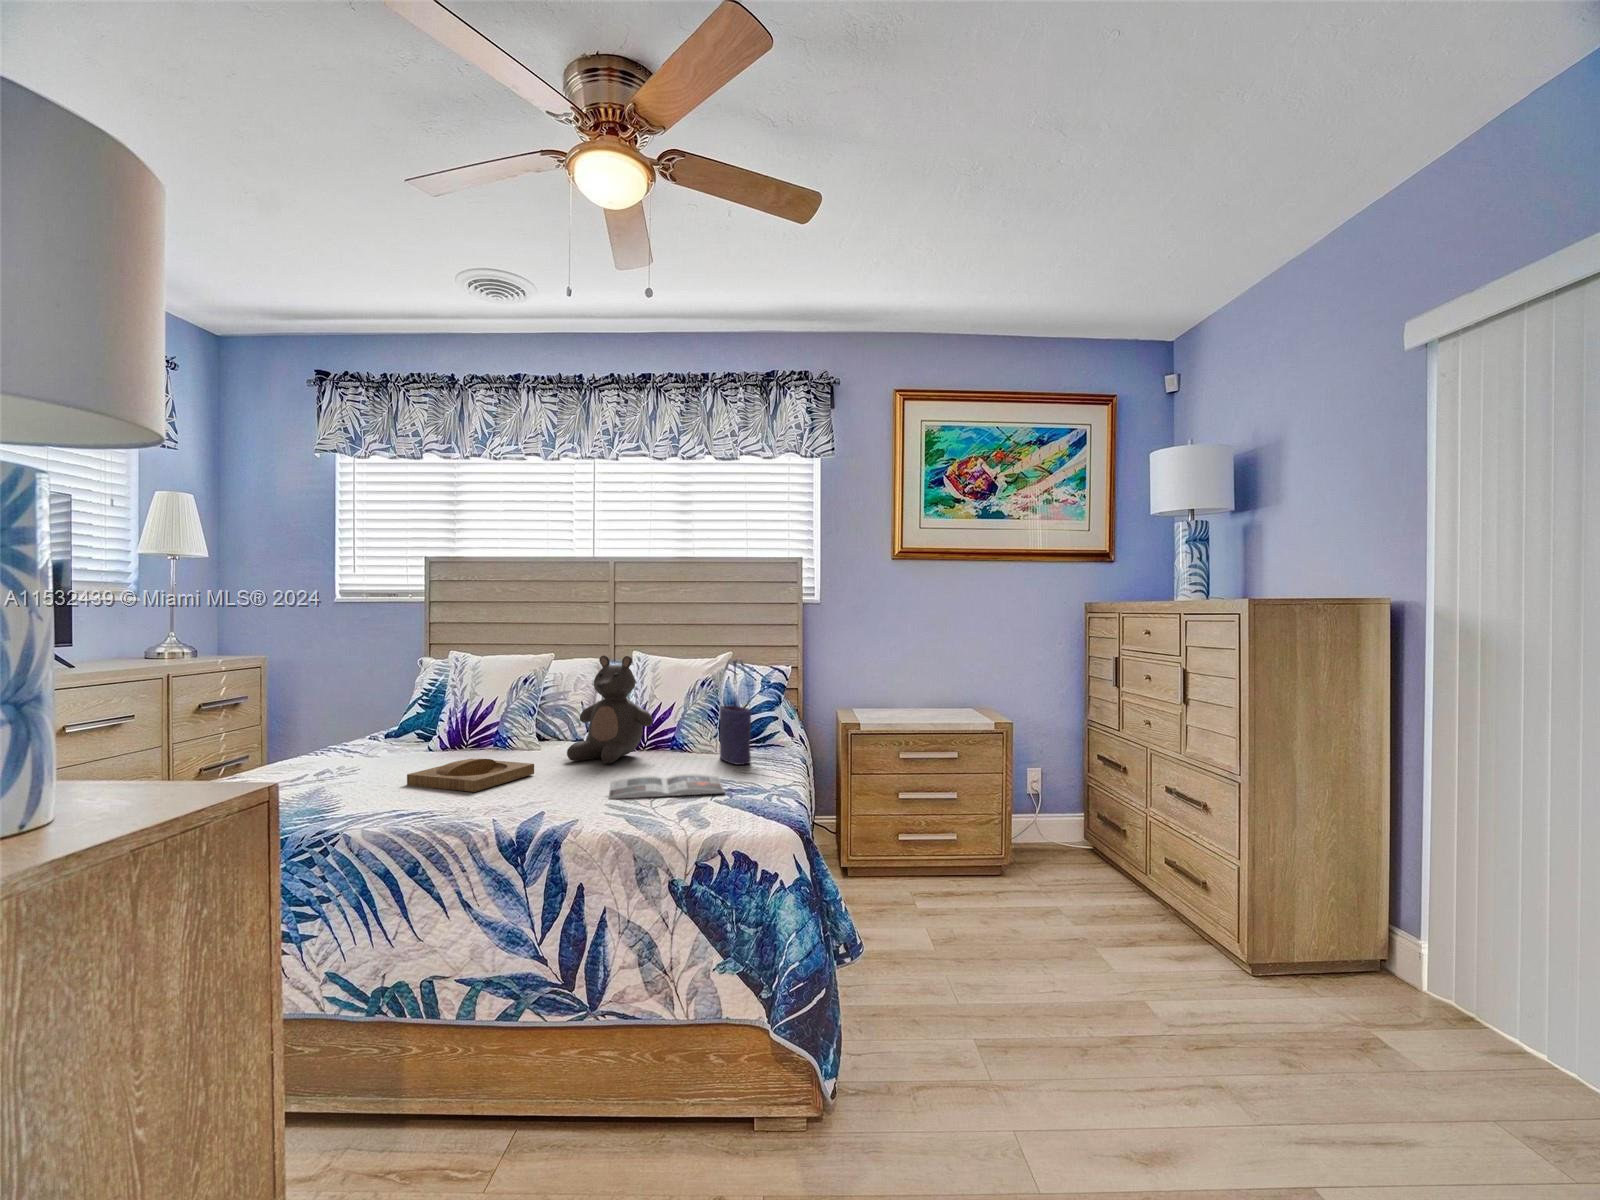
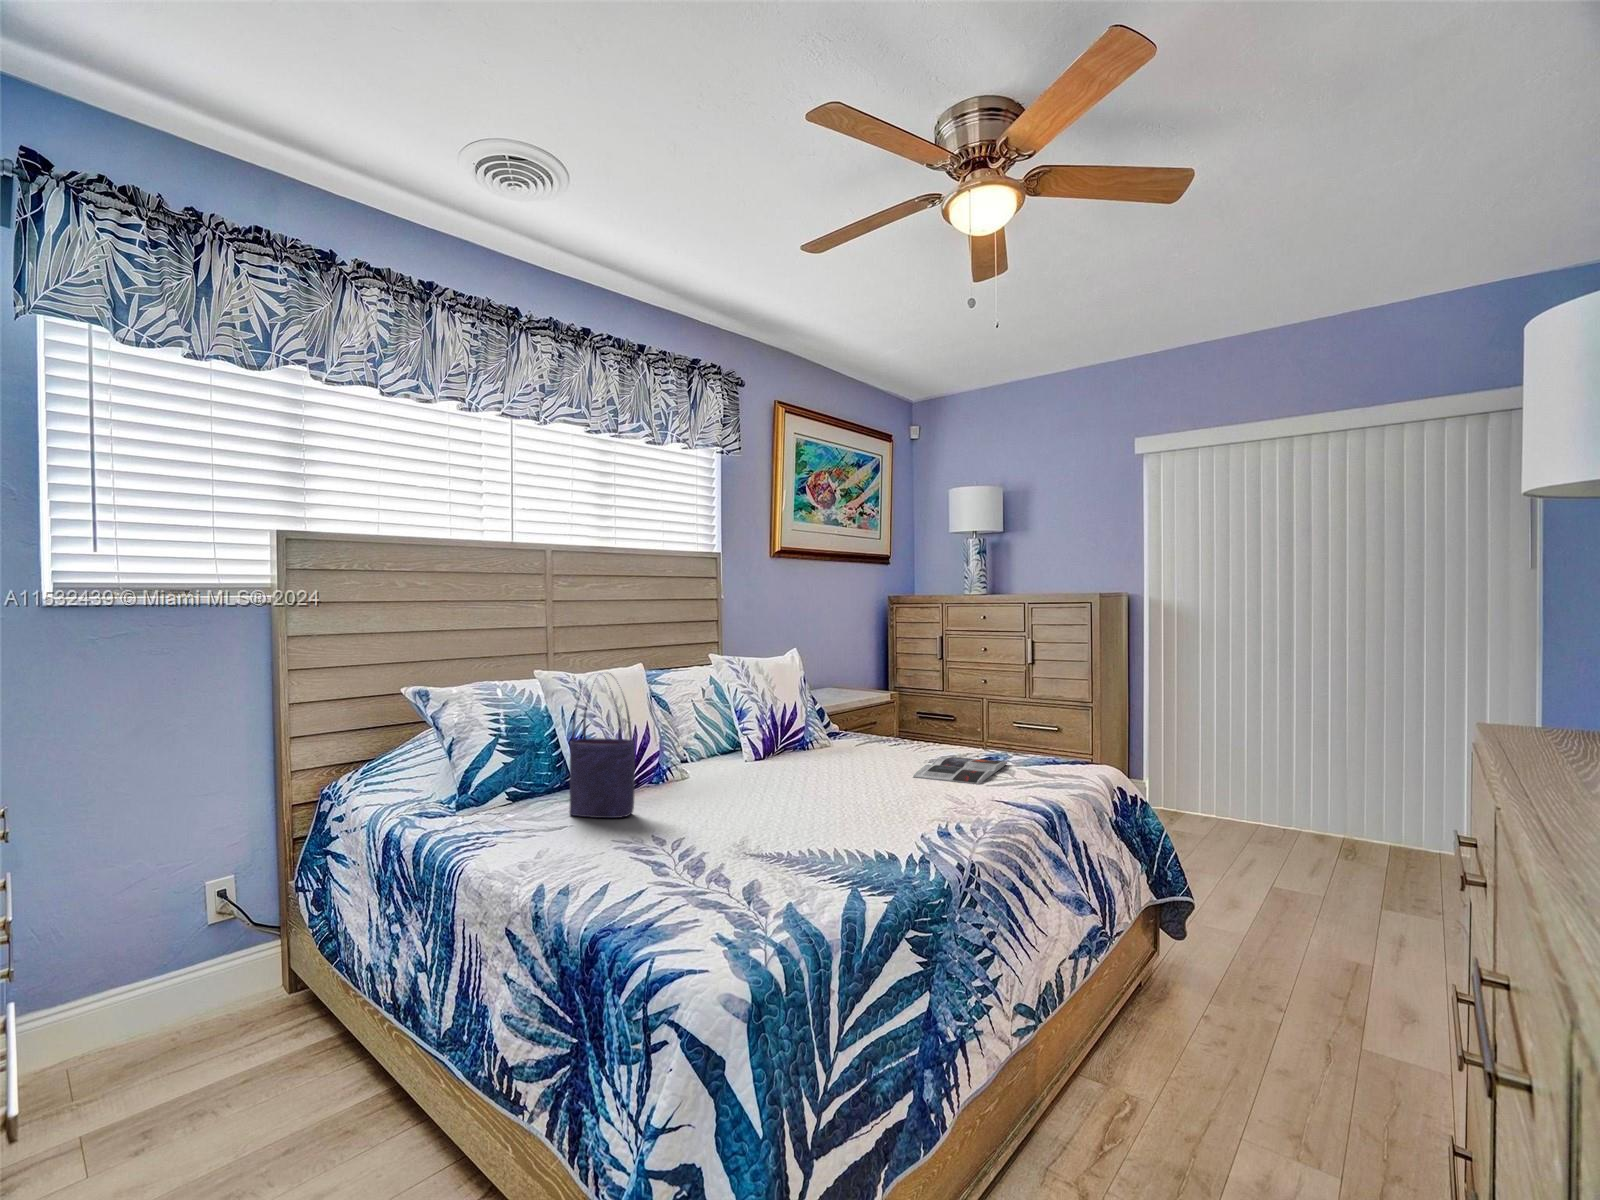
teddy bear: present [567,655,653,764] -> none [751,656,841,774]
tote bag: present [720,659,751,765] -> present [569,673,635,818]
tray: present [407,759,534,792] -> none [758,776,888,822]

